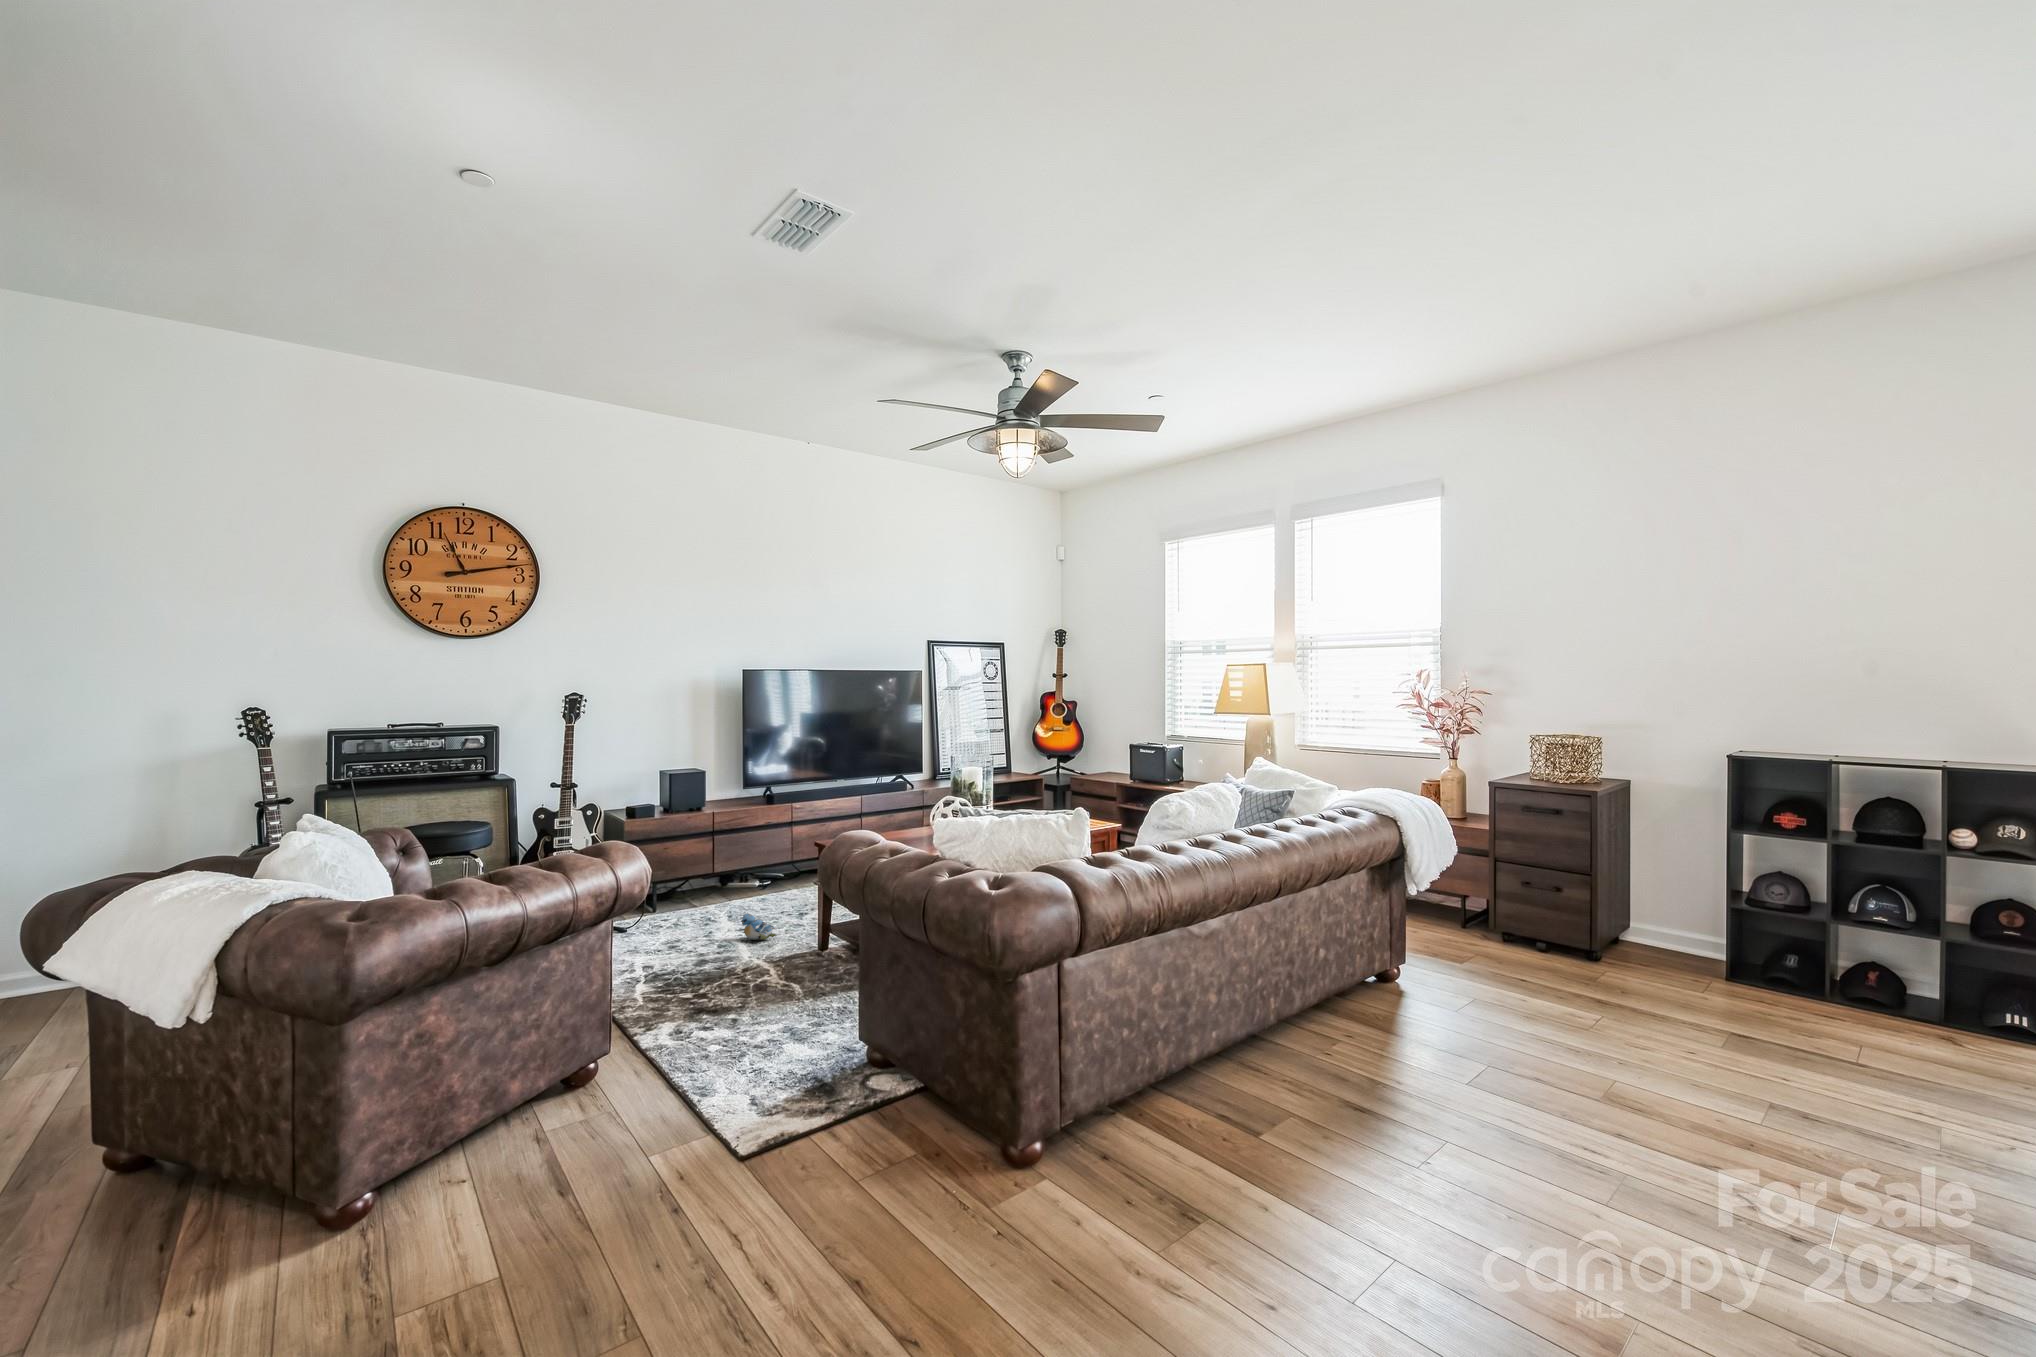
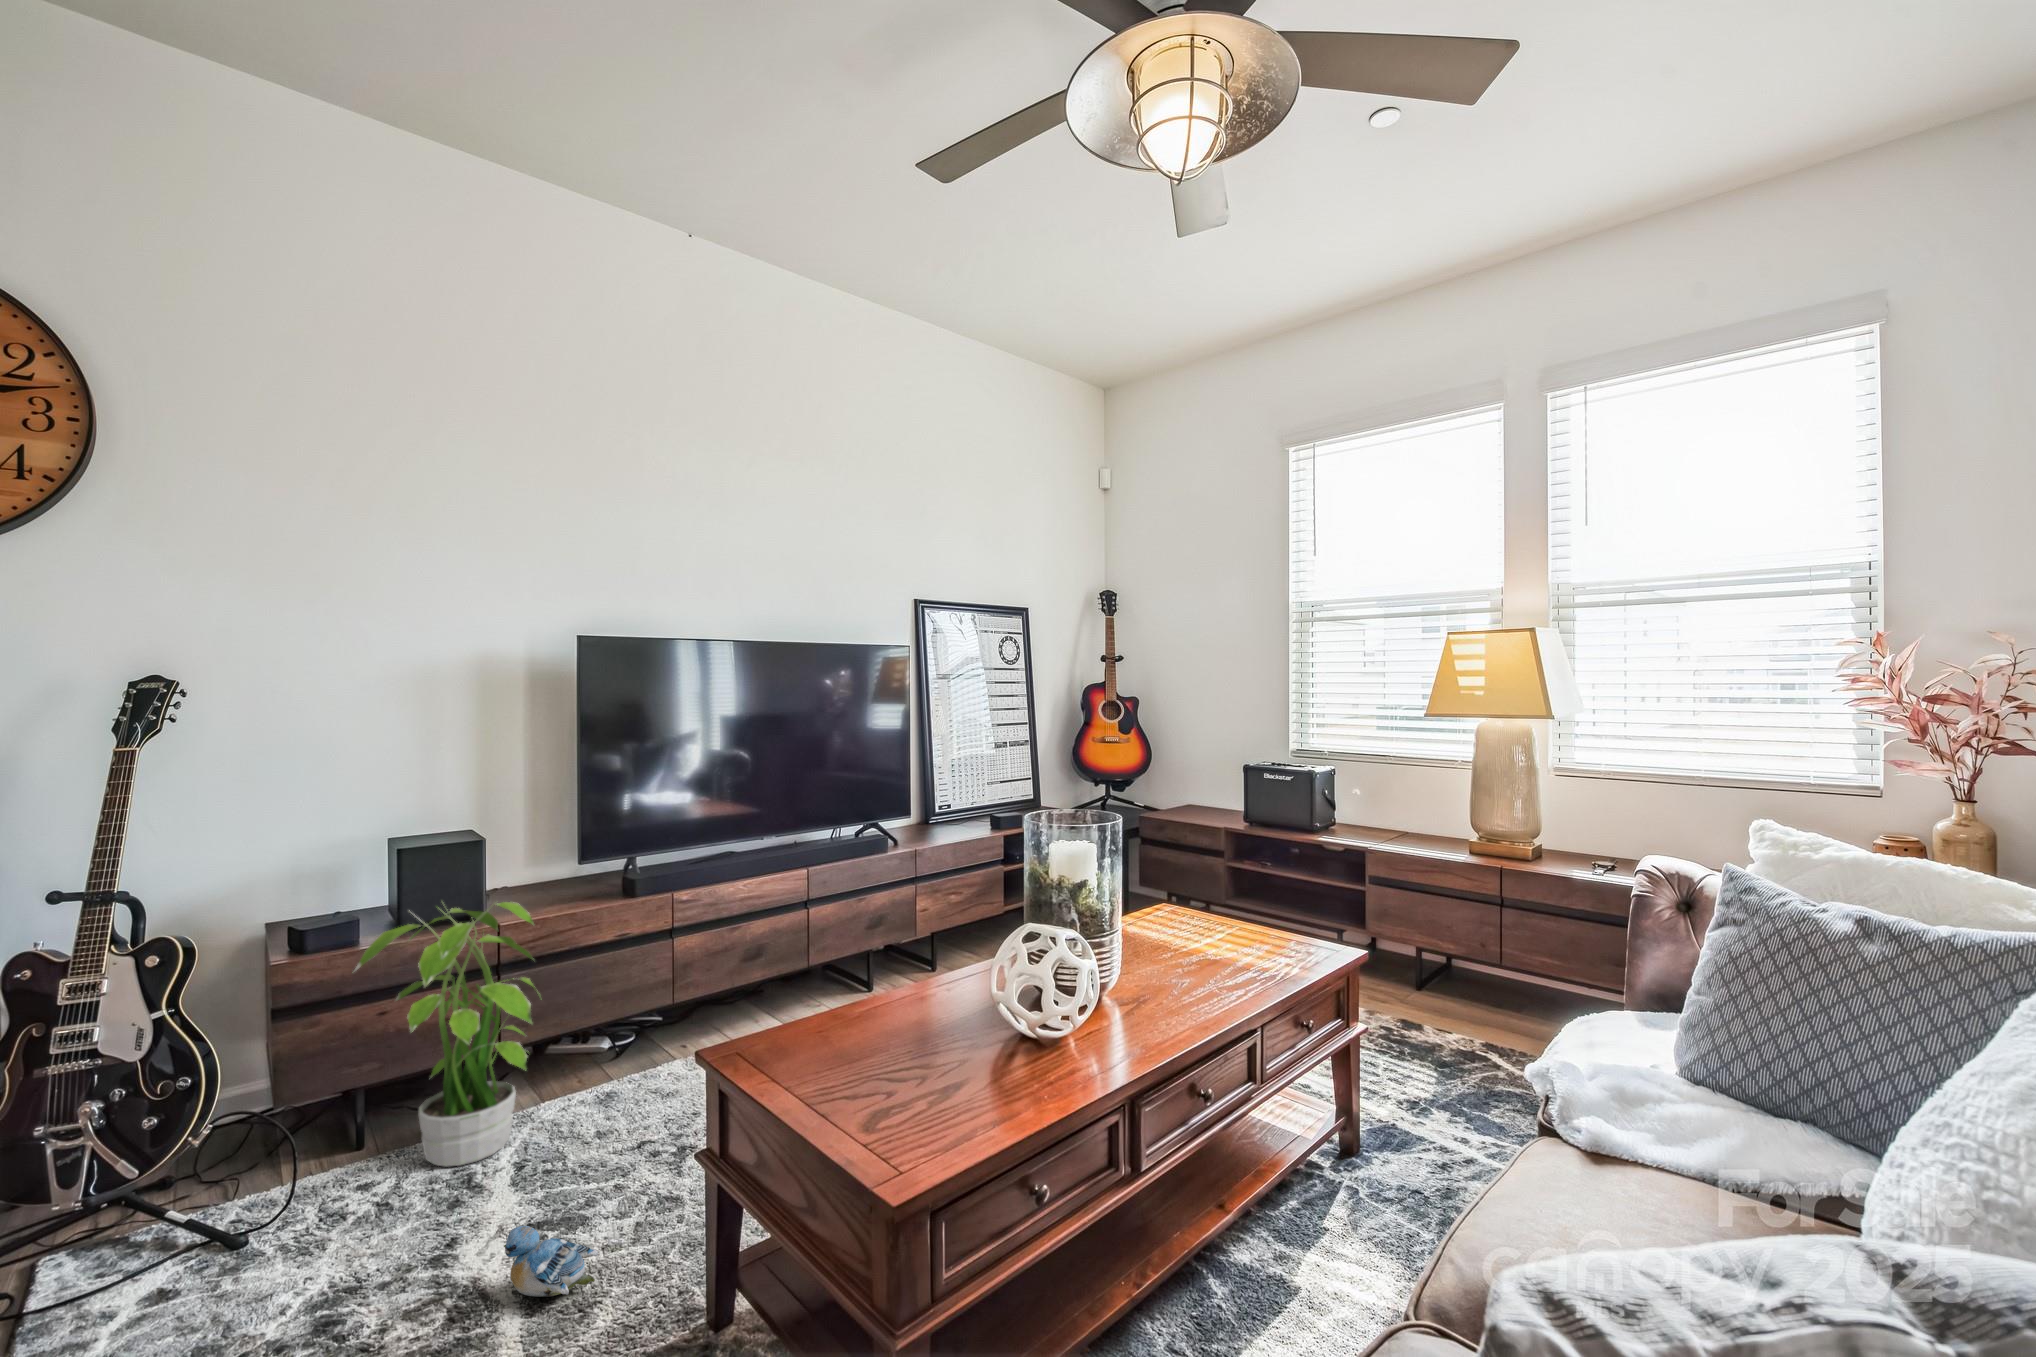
potted plant: none [663,796,739,914] -> present [355,902,541,1167]

